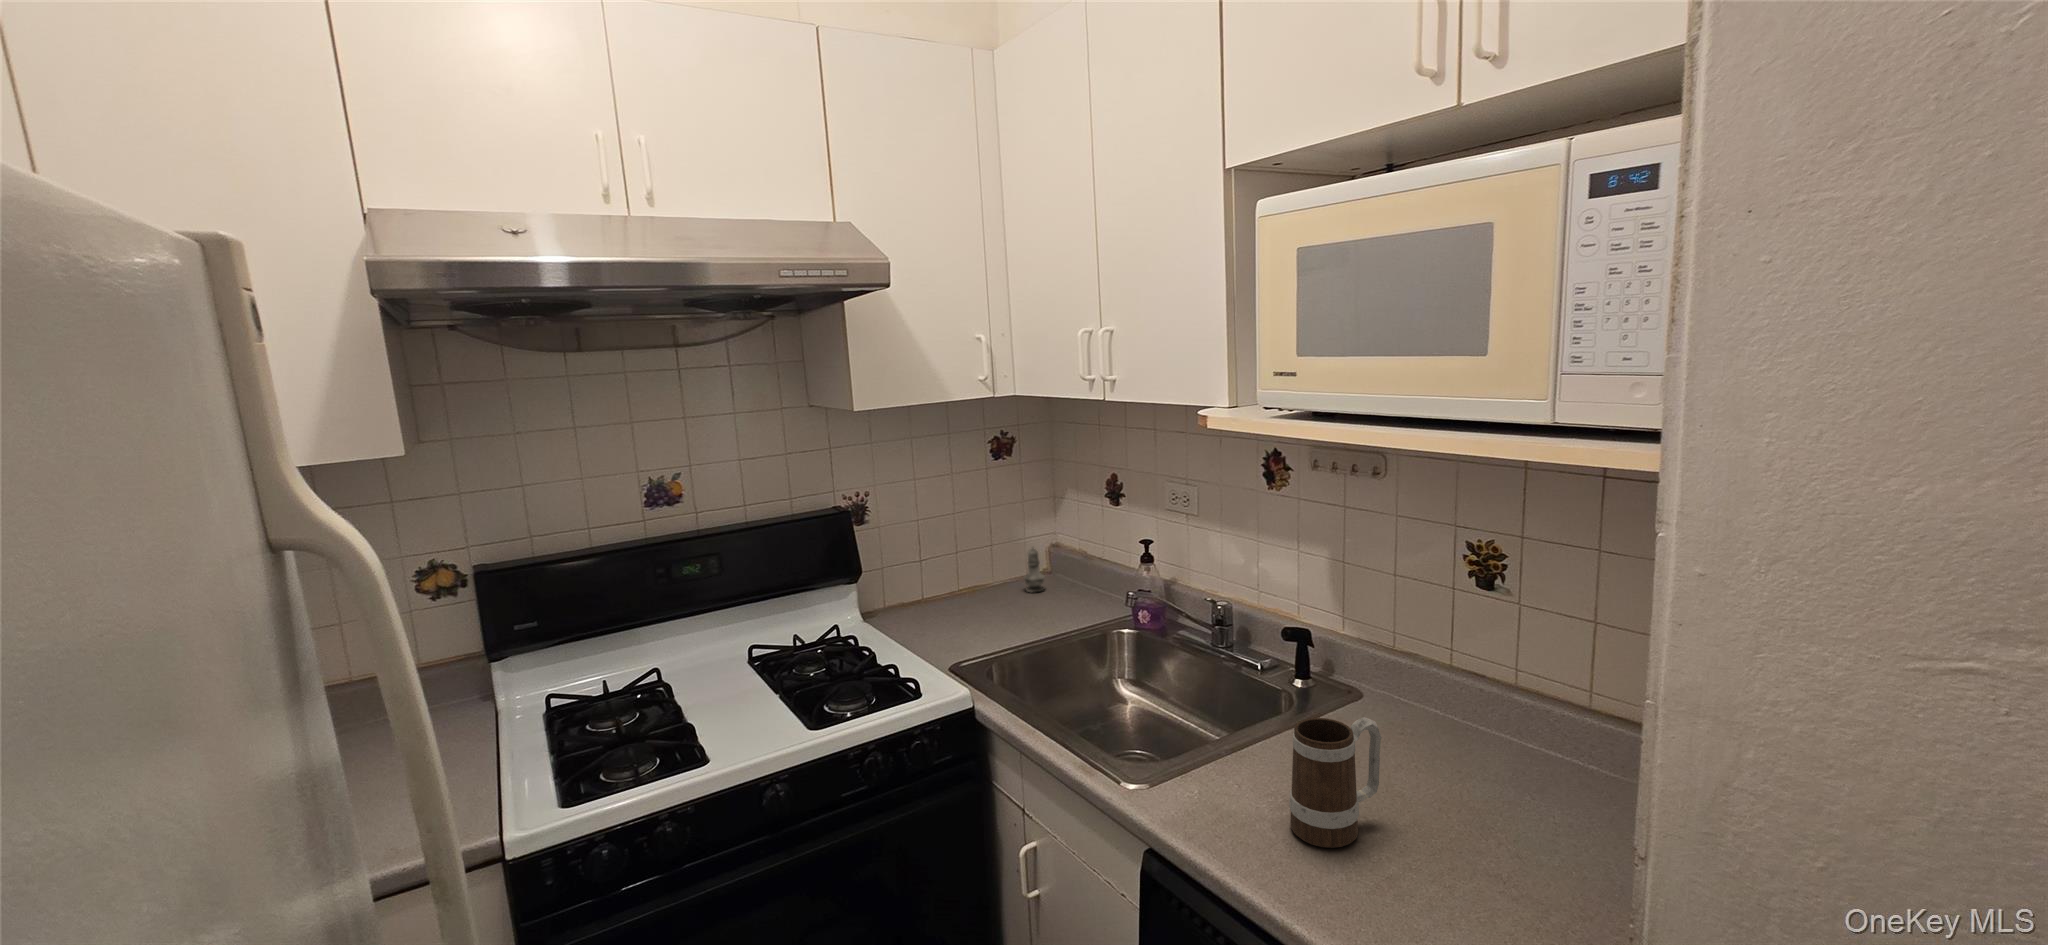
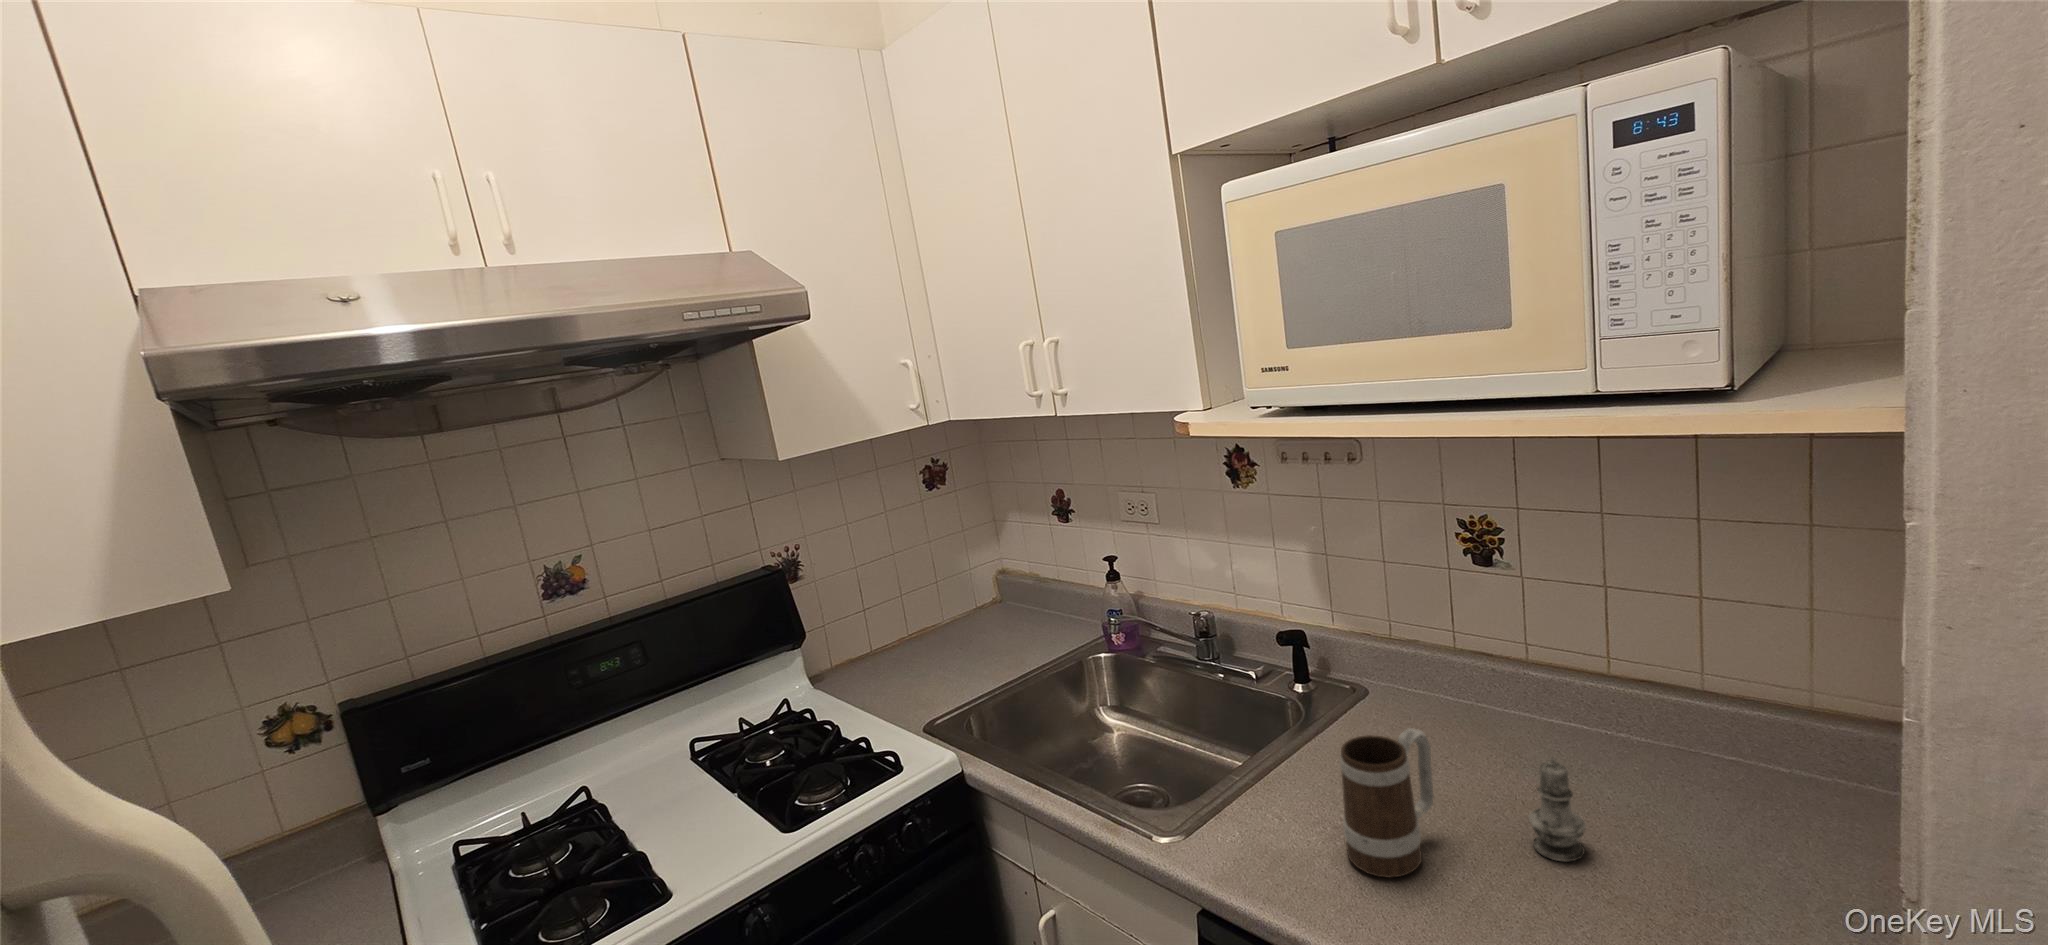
salt shaker: present [1024,547,1045,592] -> present [1528,757,1586,862]

